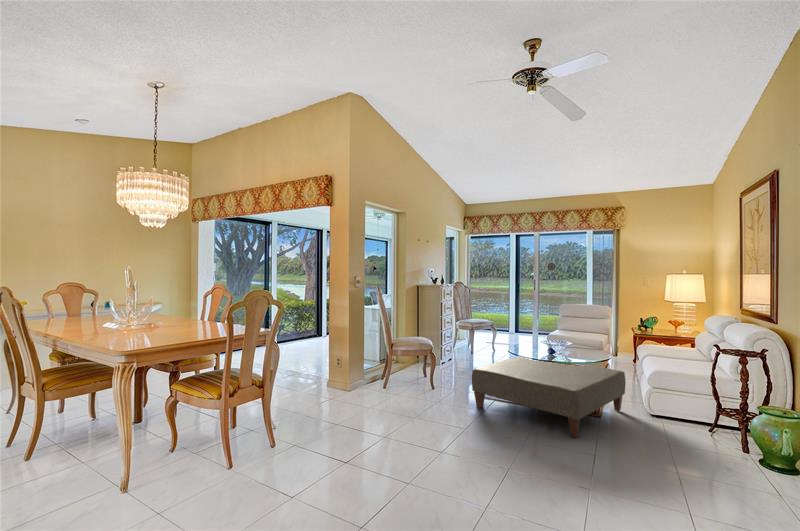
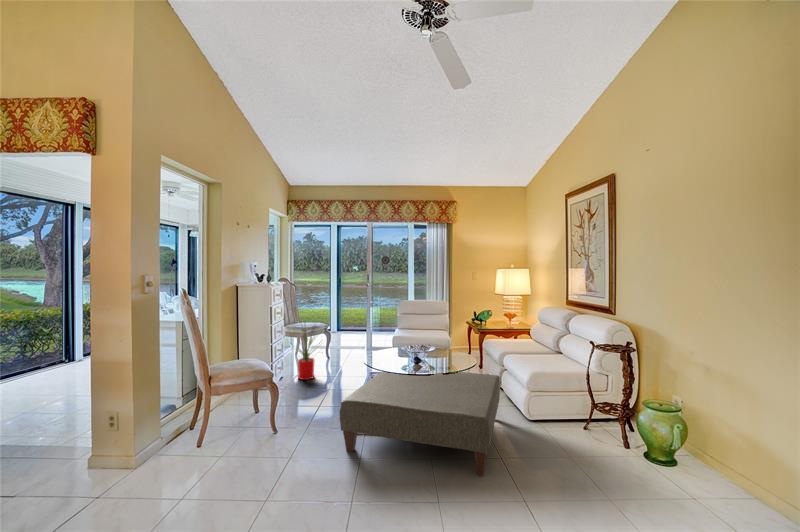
house plant: none [450,313,485,364] -> present [297,322,316,380]

